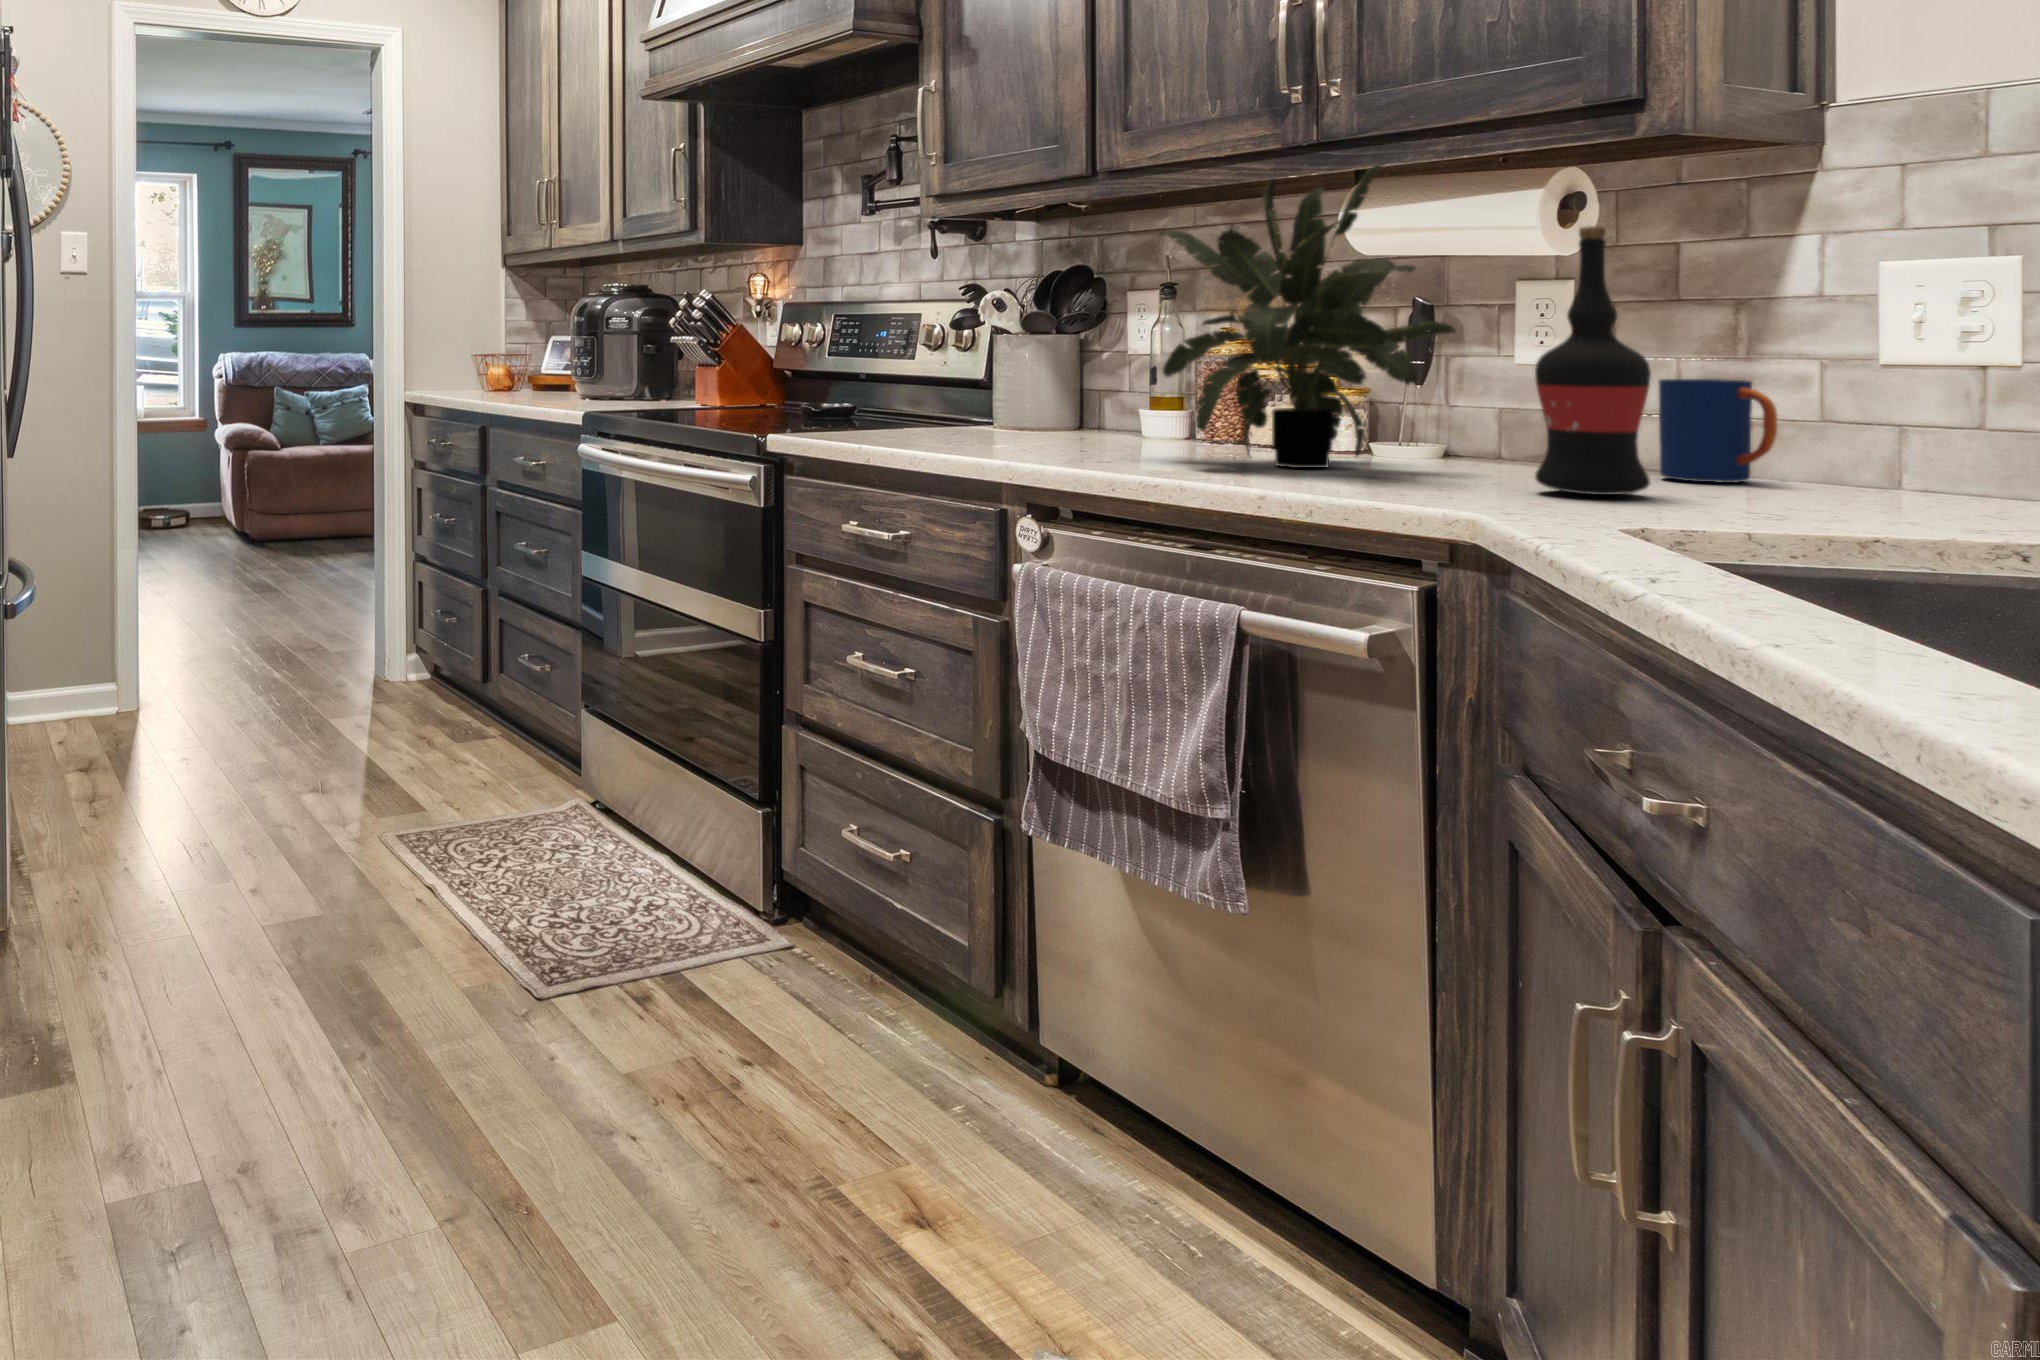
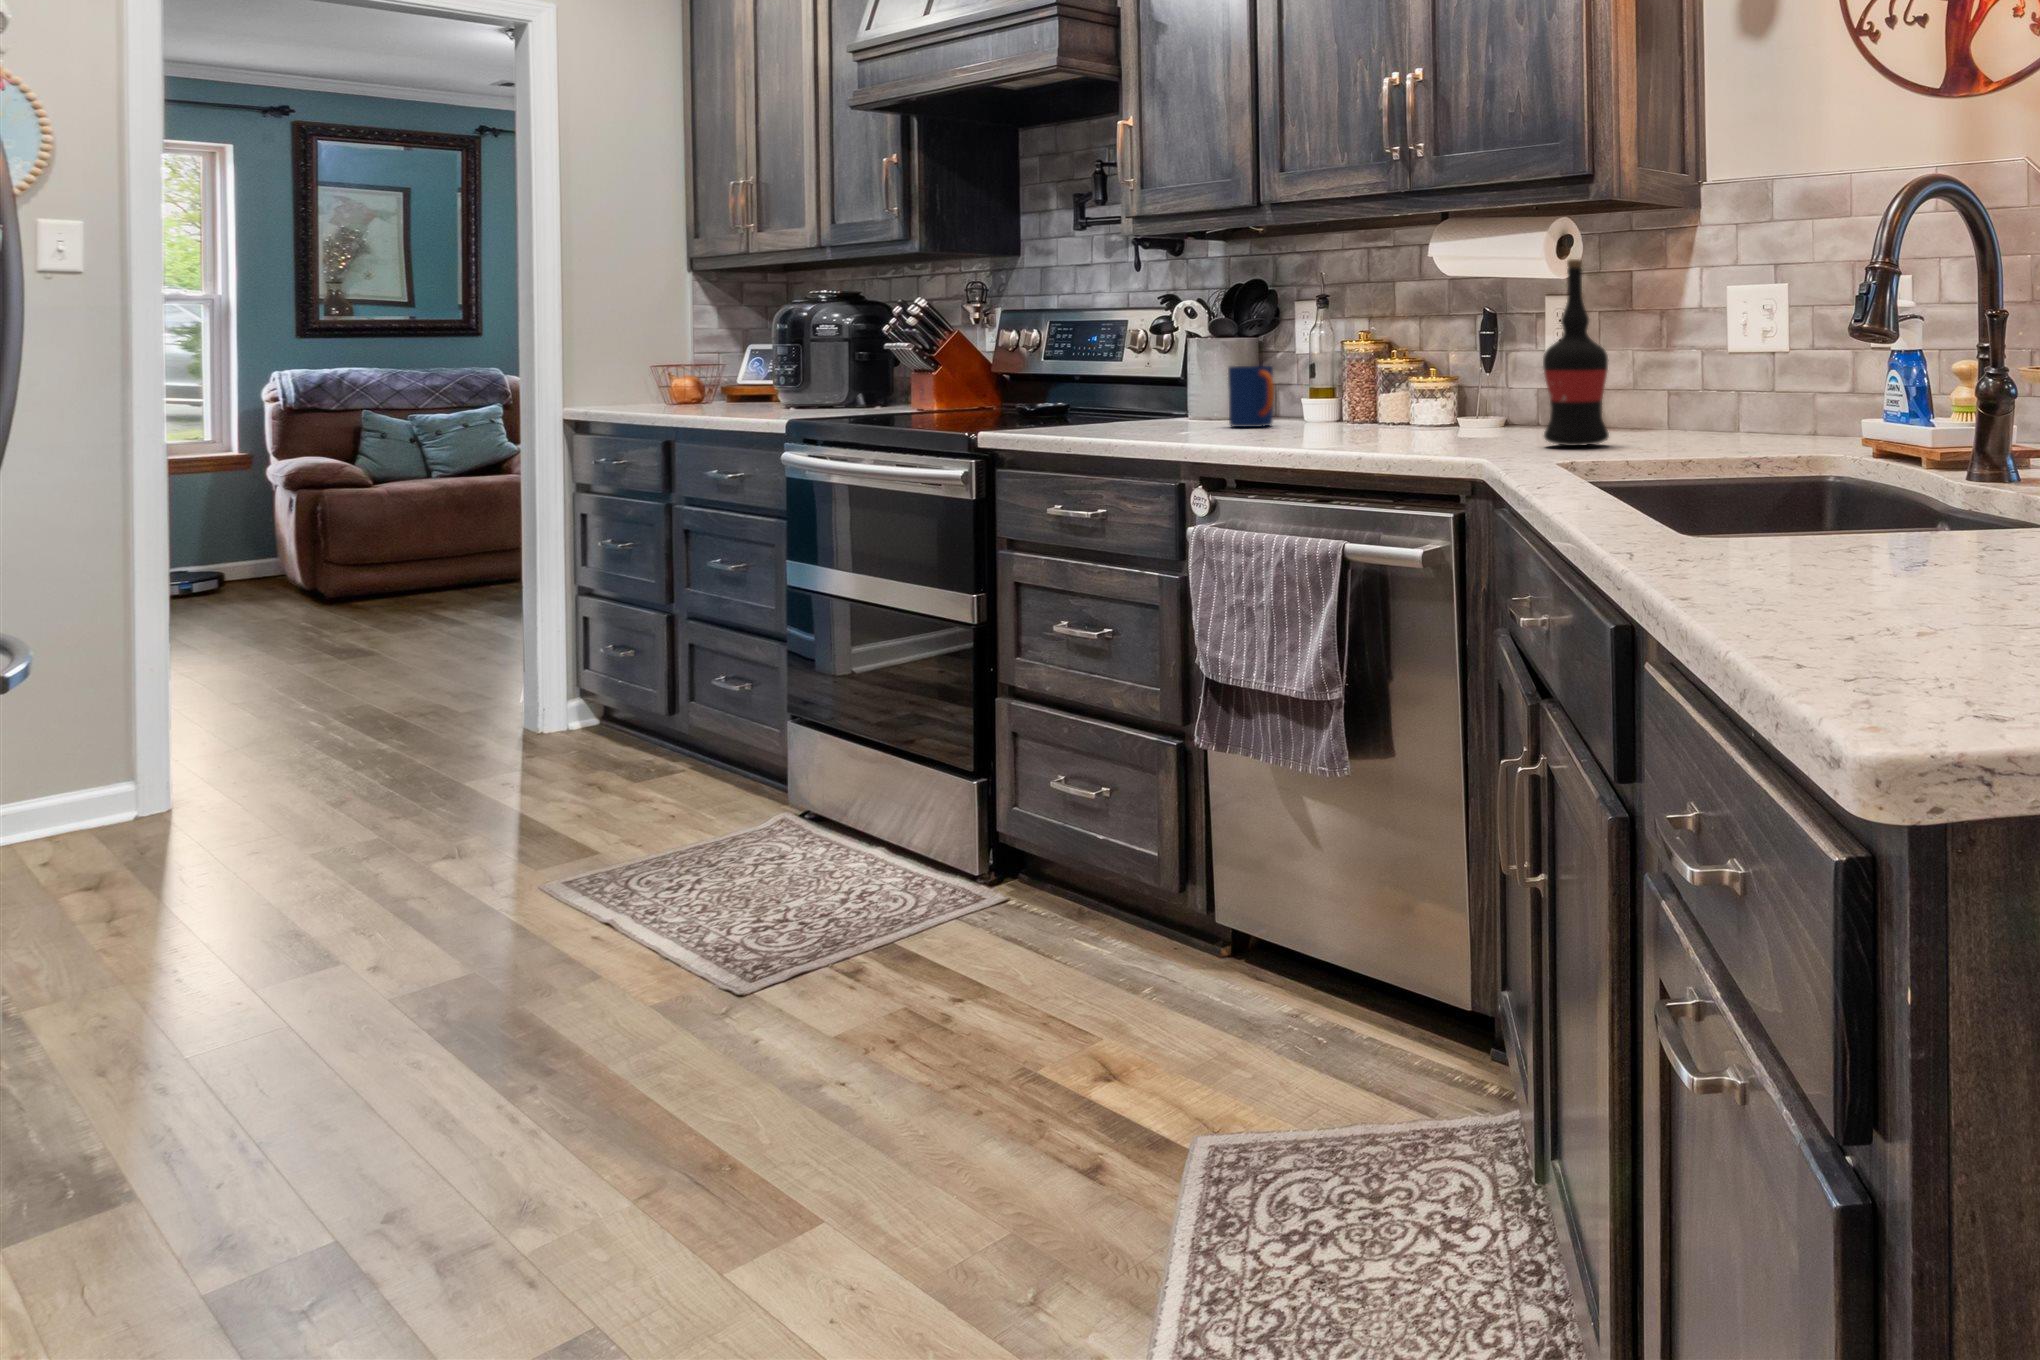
potted plant: present [1162,163,1456,468] -> none [1305,207,1505,439]
mug: present [1659,379,1777,483] -> present [1228,366,1274,427]

